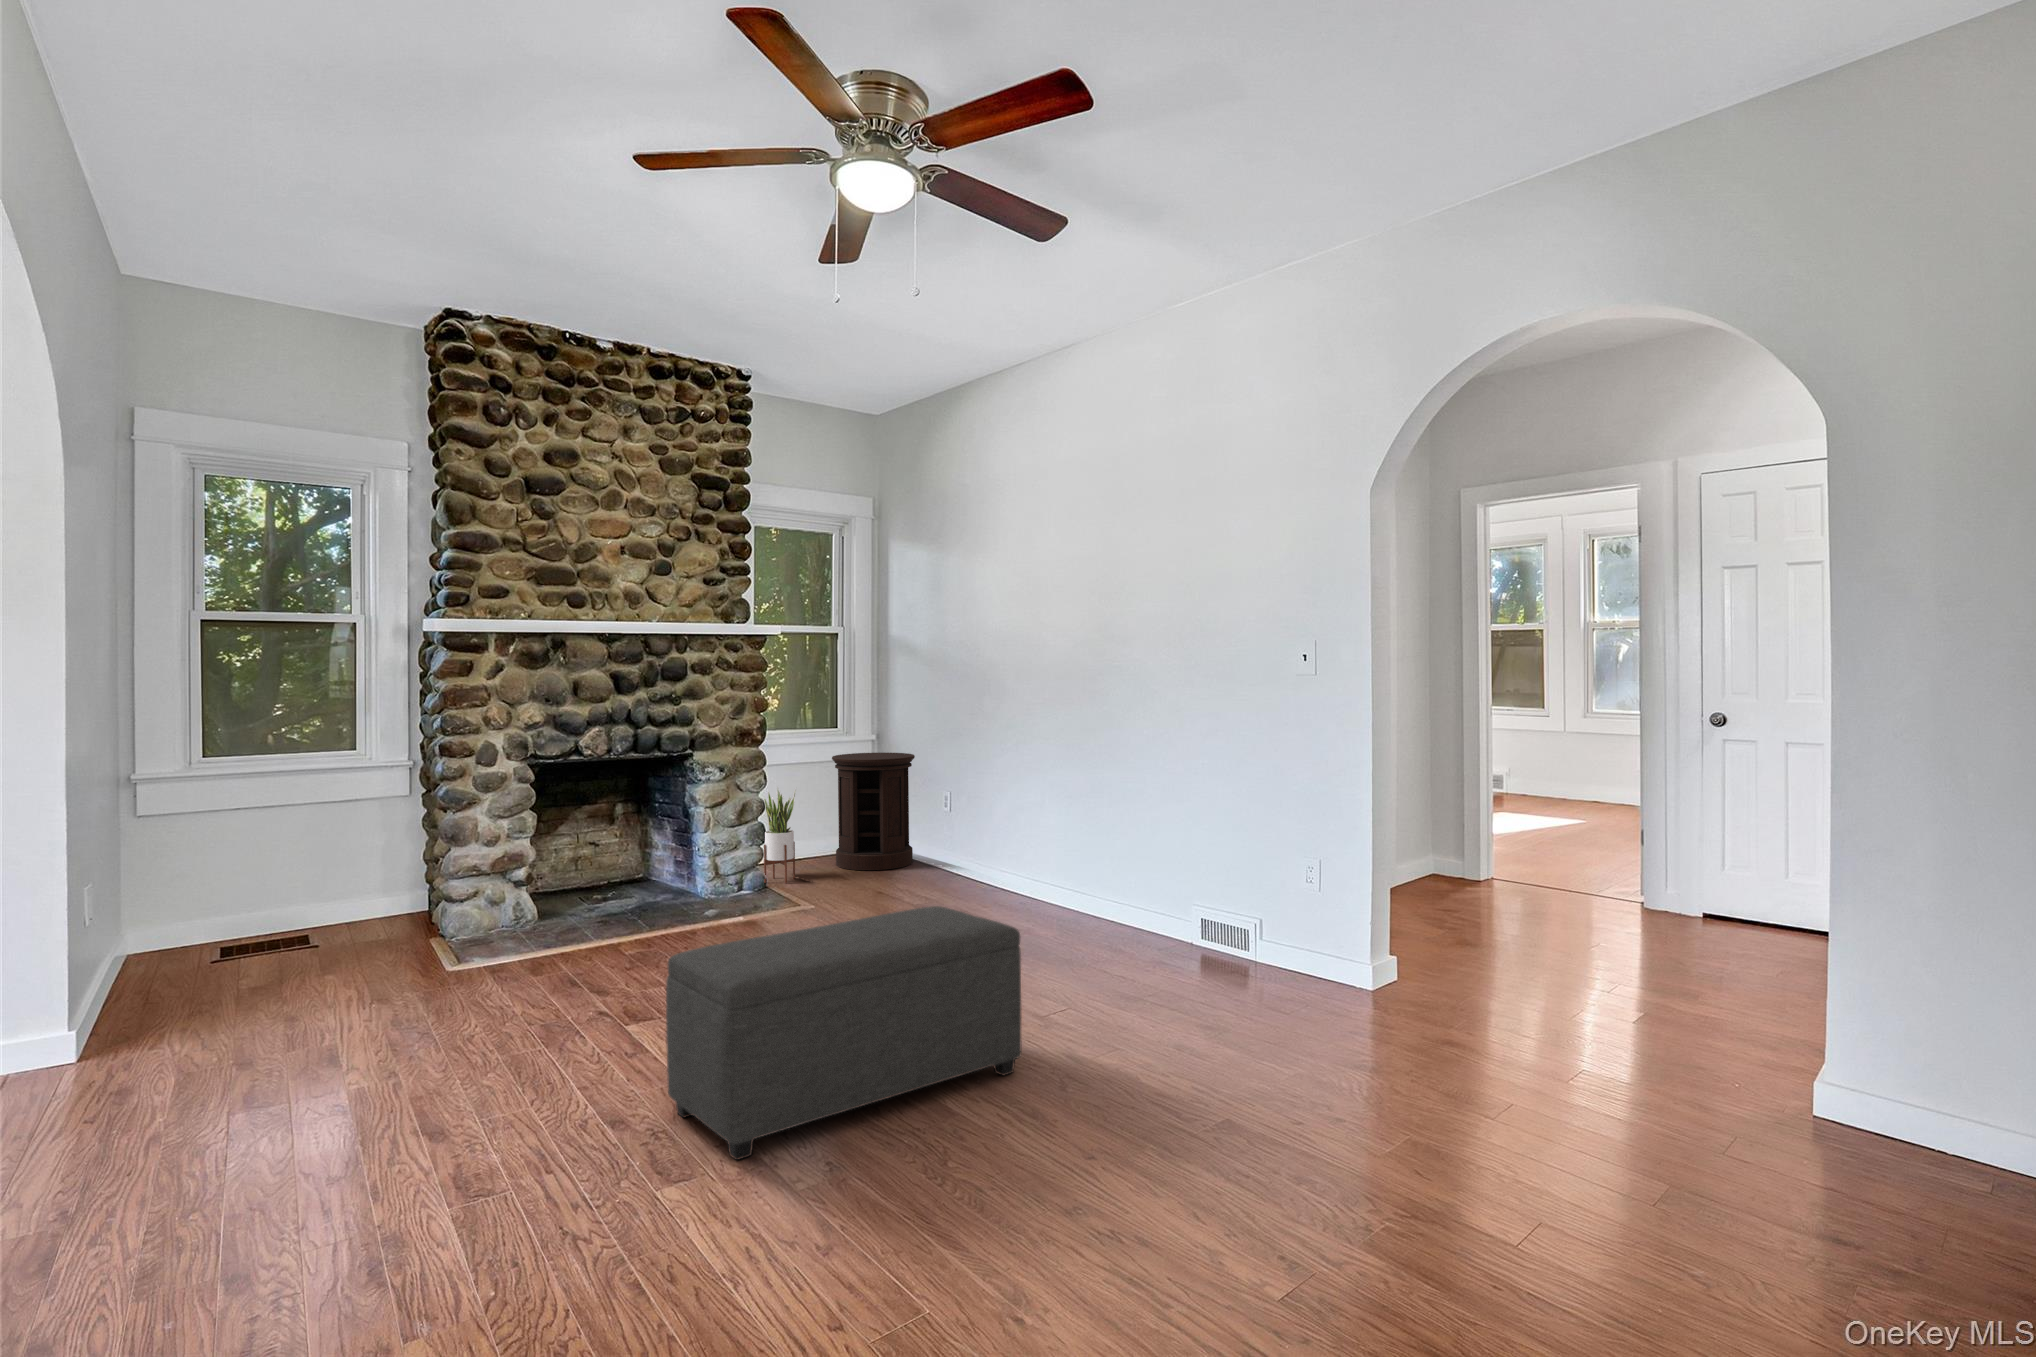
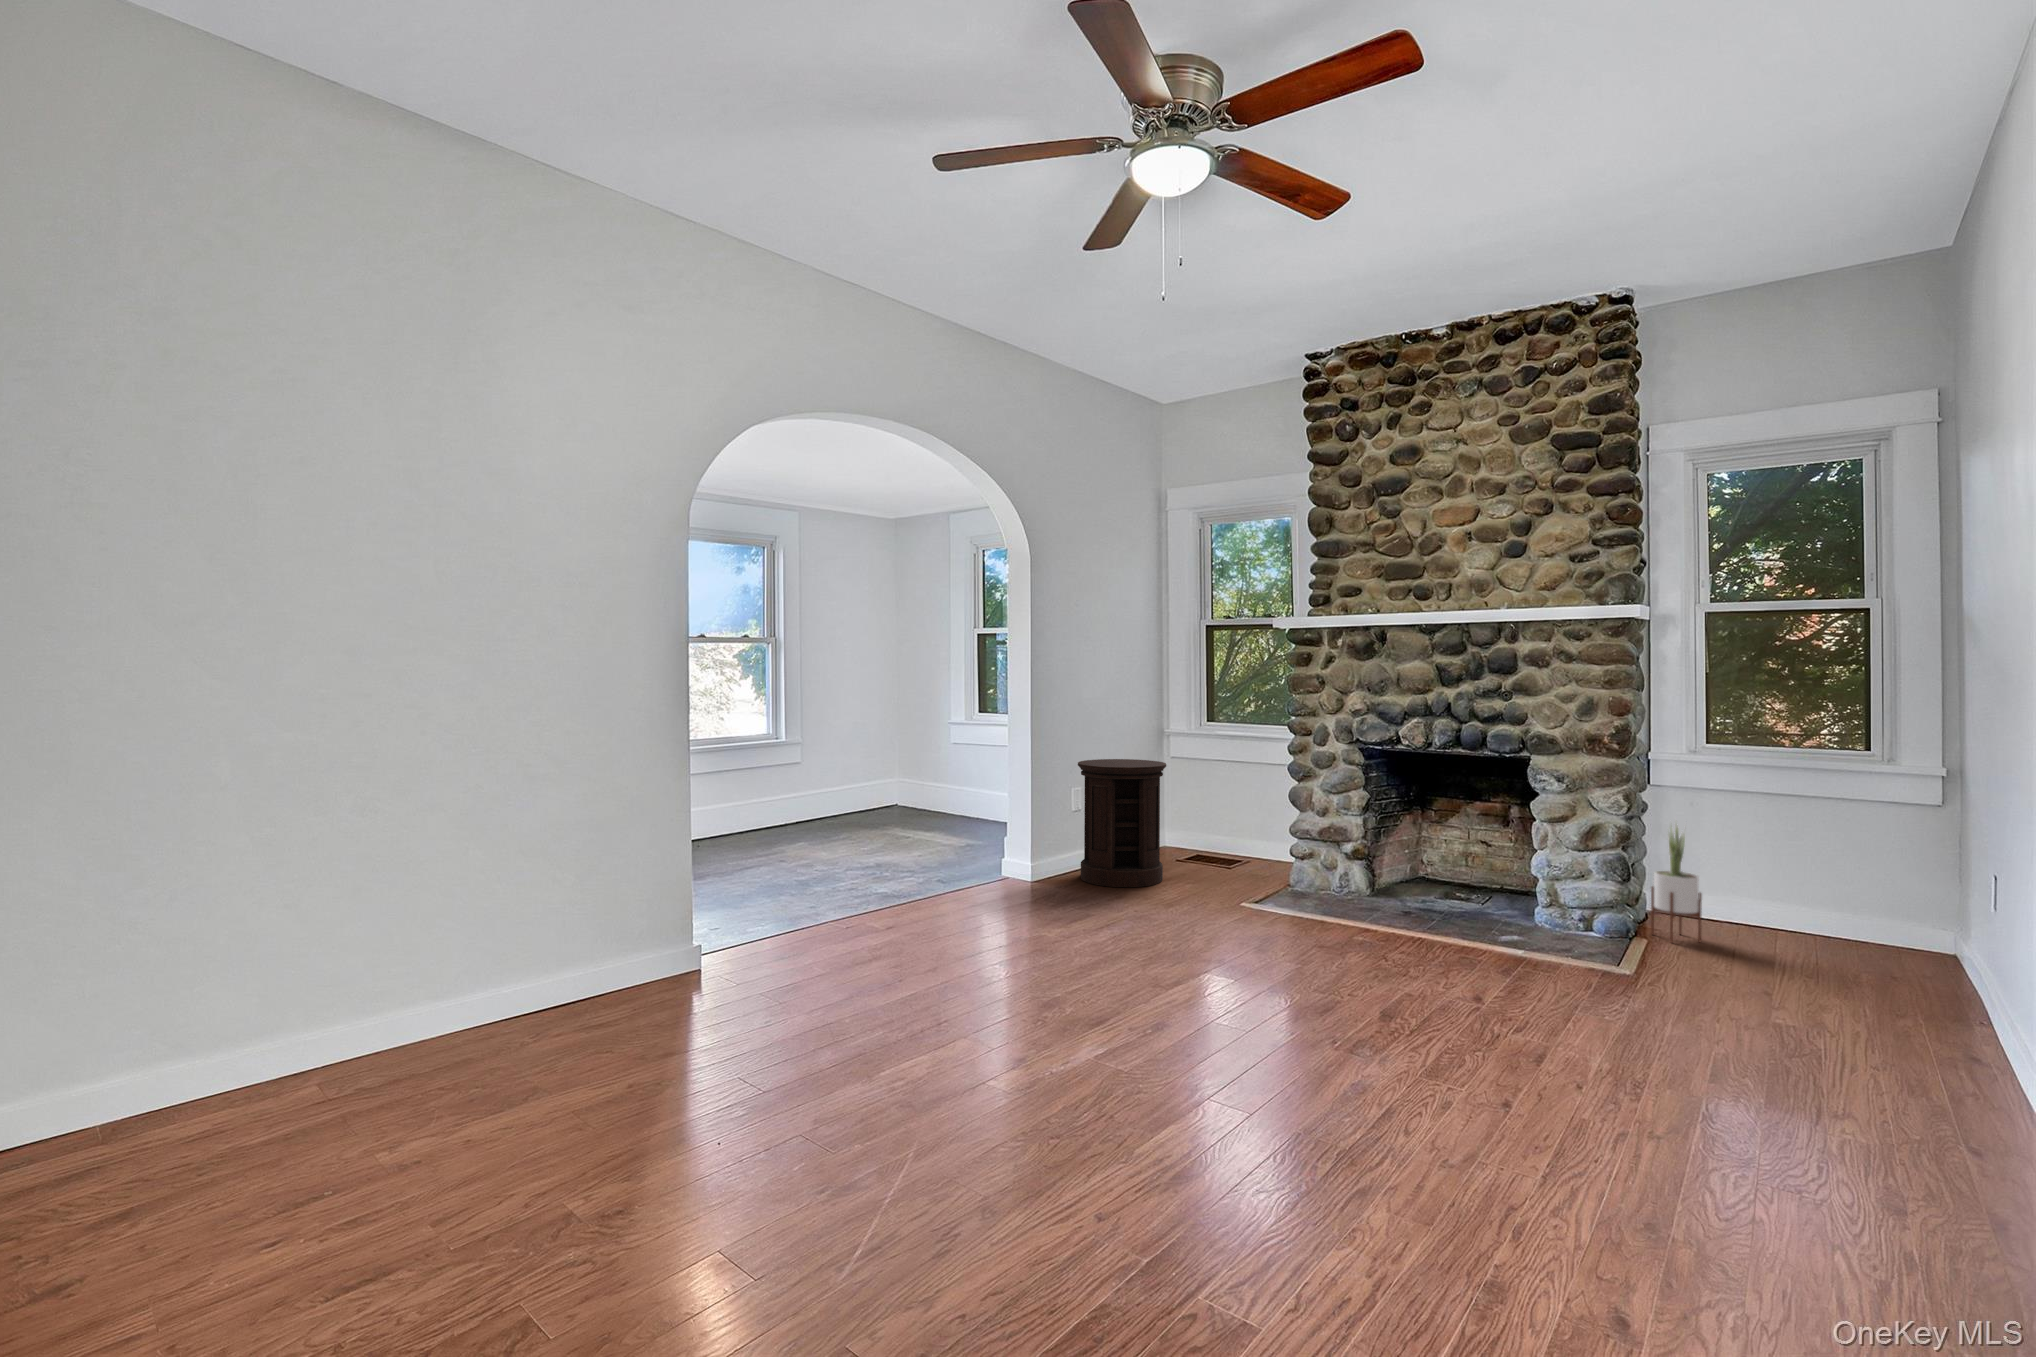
side table: present [832,753,915,870] -> present [1078,759,1166,887]
ottoman: present [666,906,1022,1160] -> none [884,889,1224,1146]

